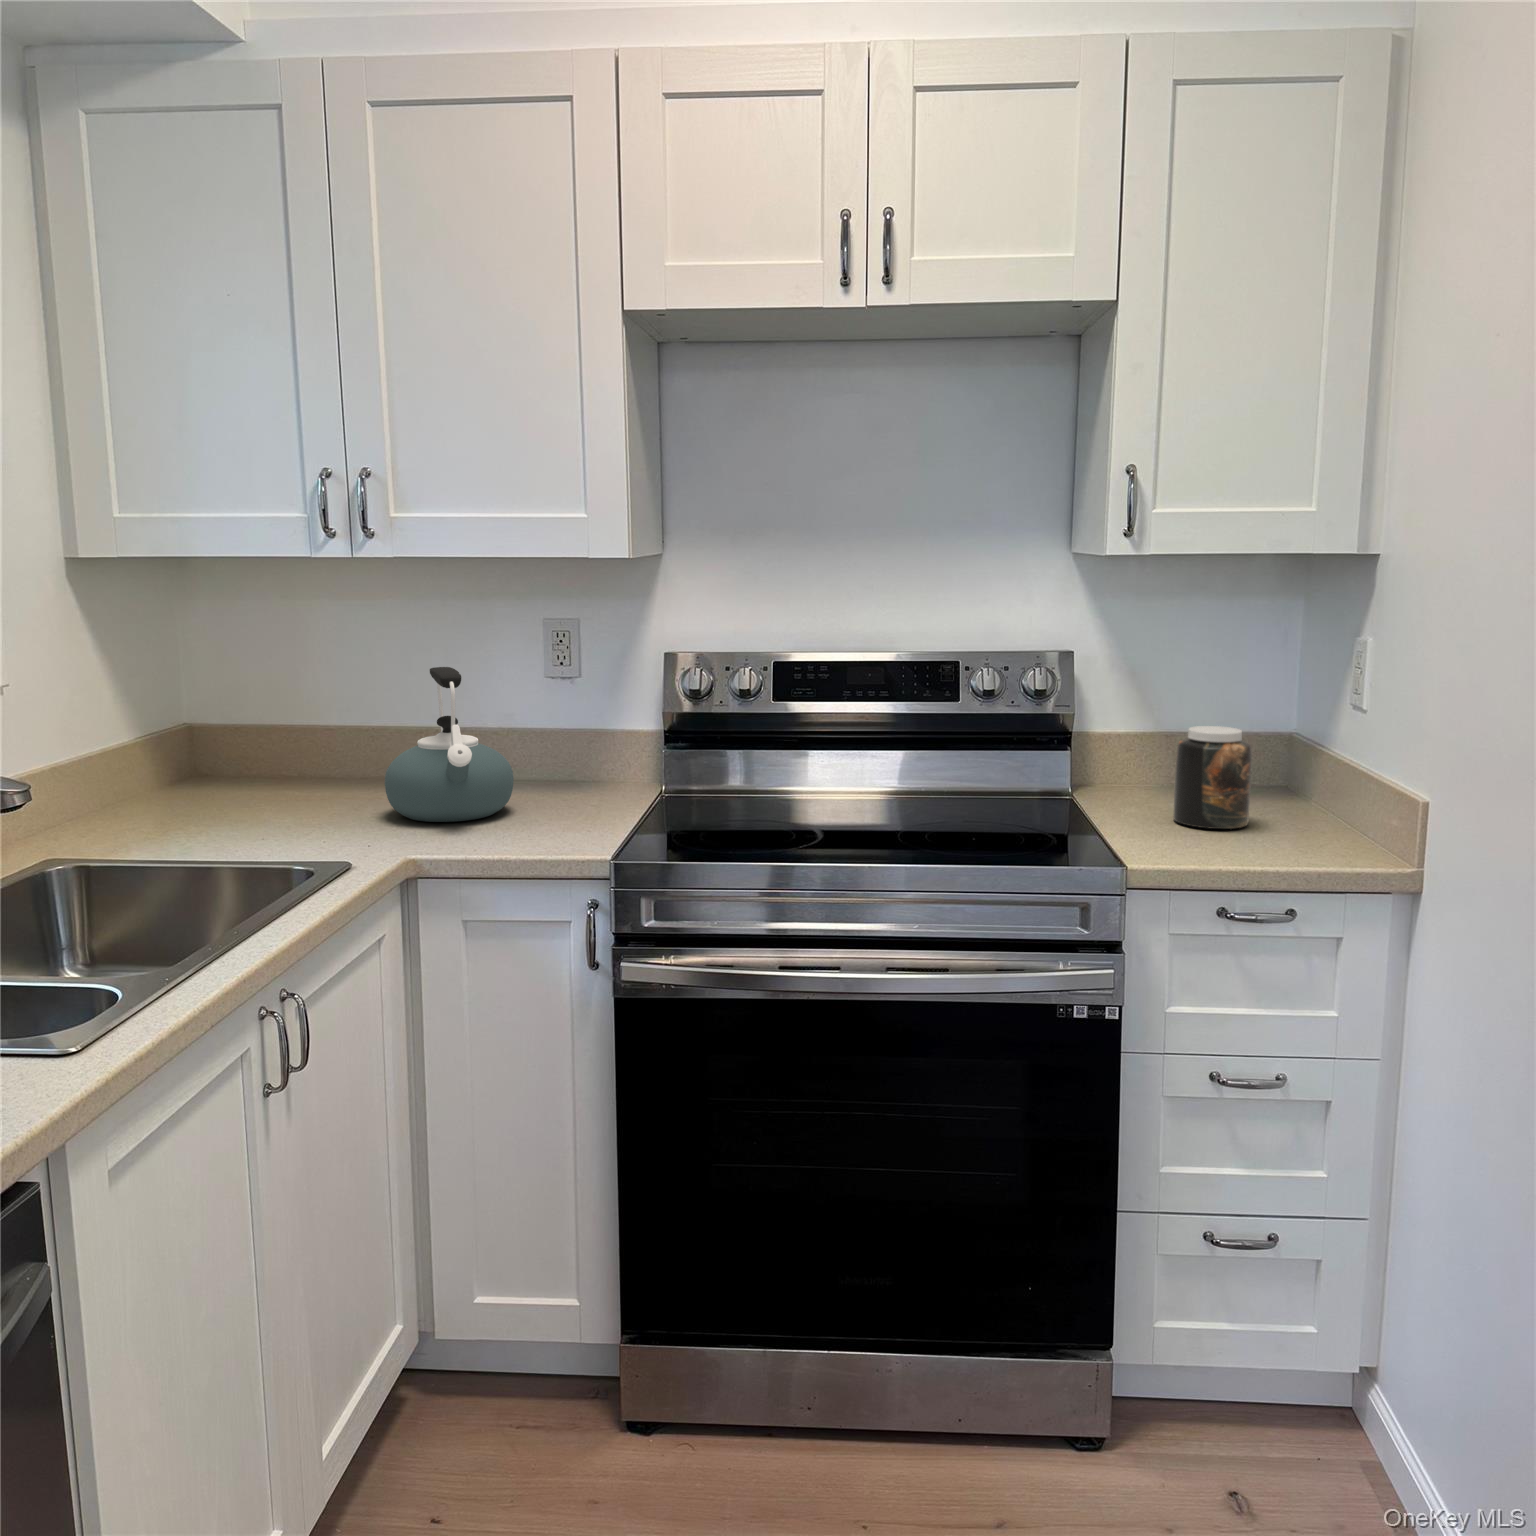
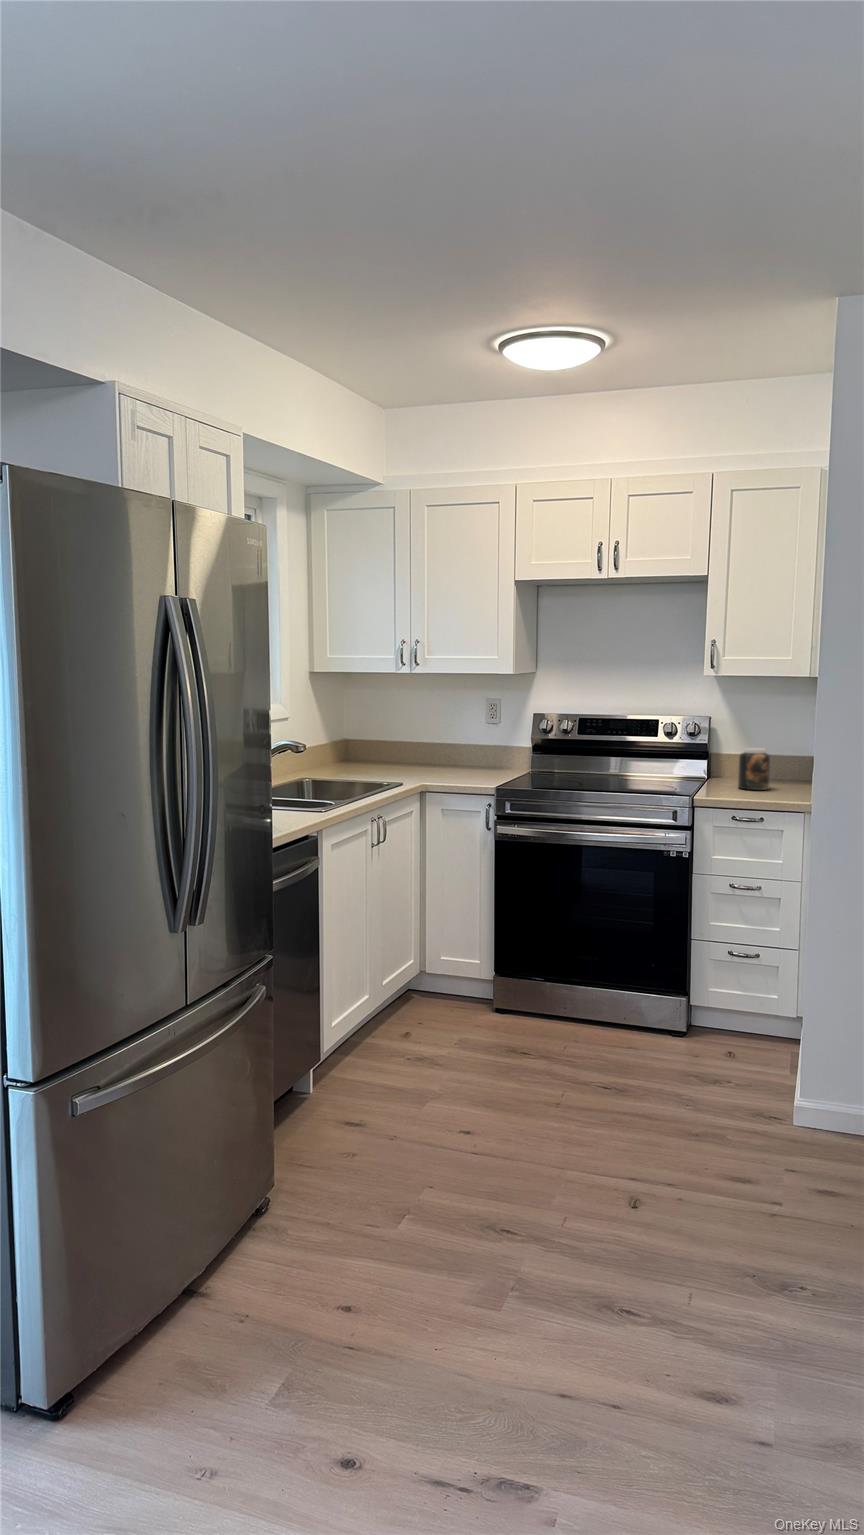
kettle: present [385,667,514,822] -> none [418,716,468,776]

